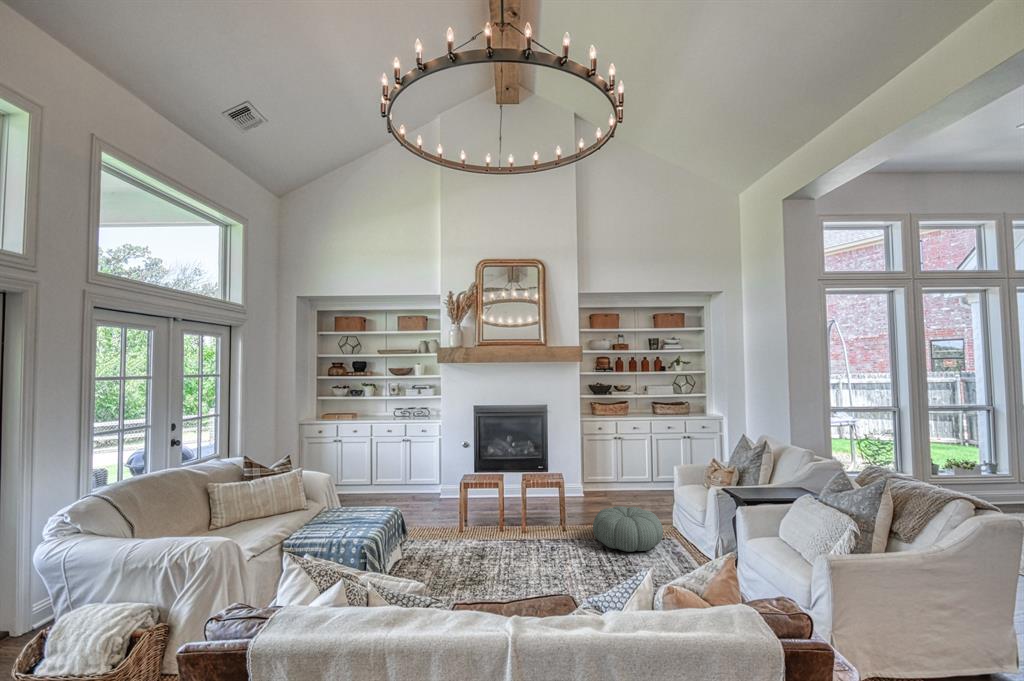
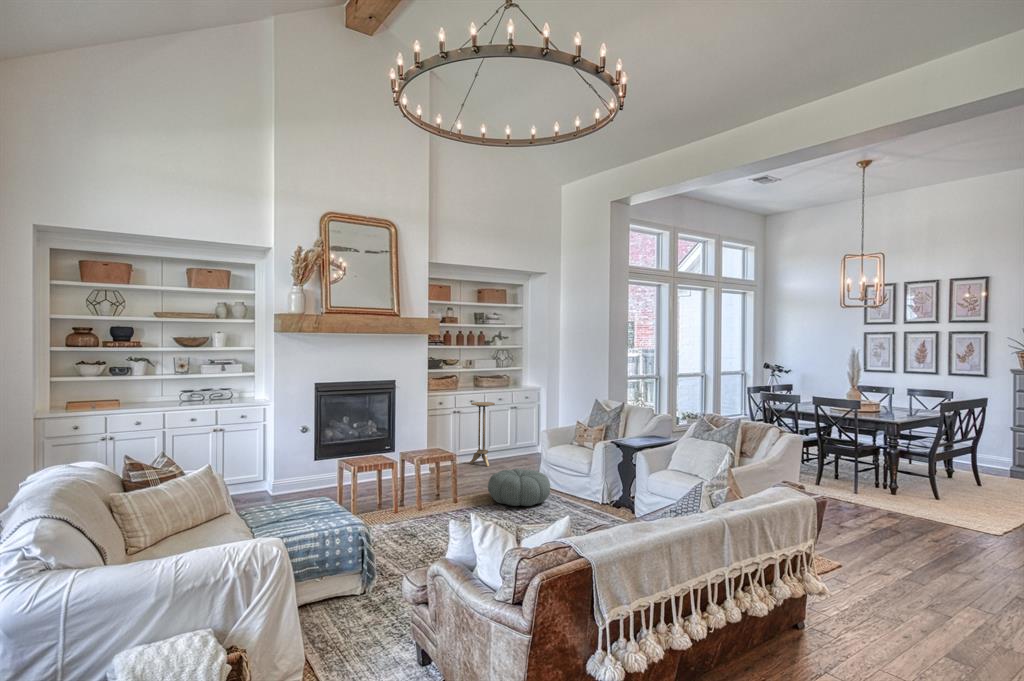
side table: none [631,430,657,499] -> present [470,402,495,466]

